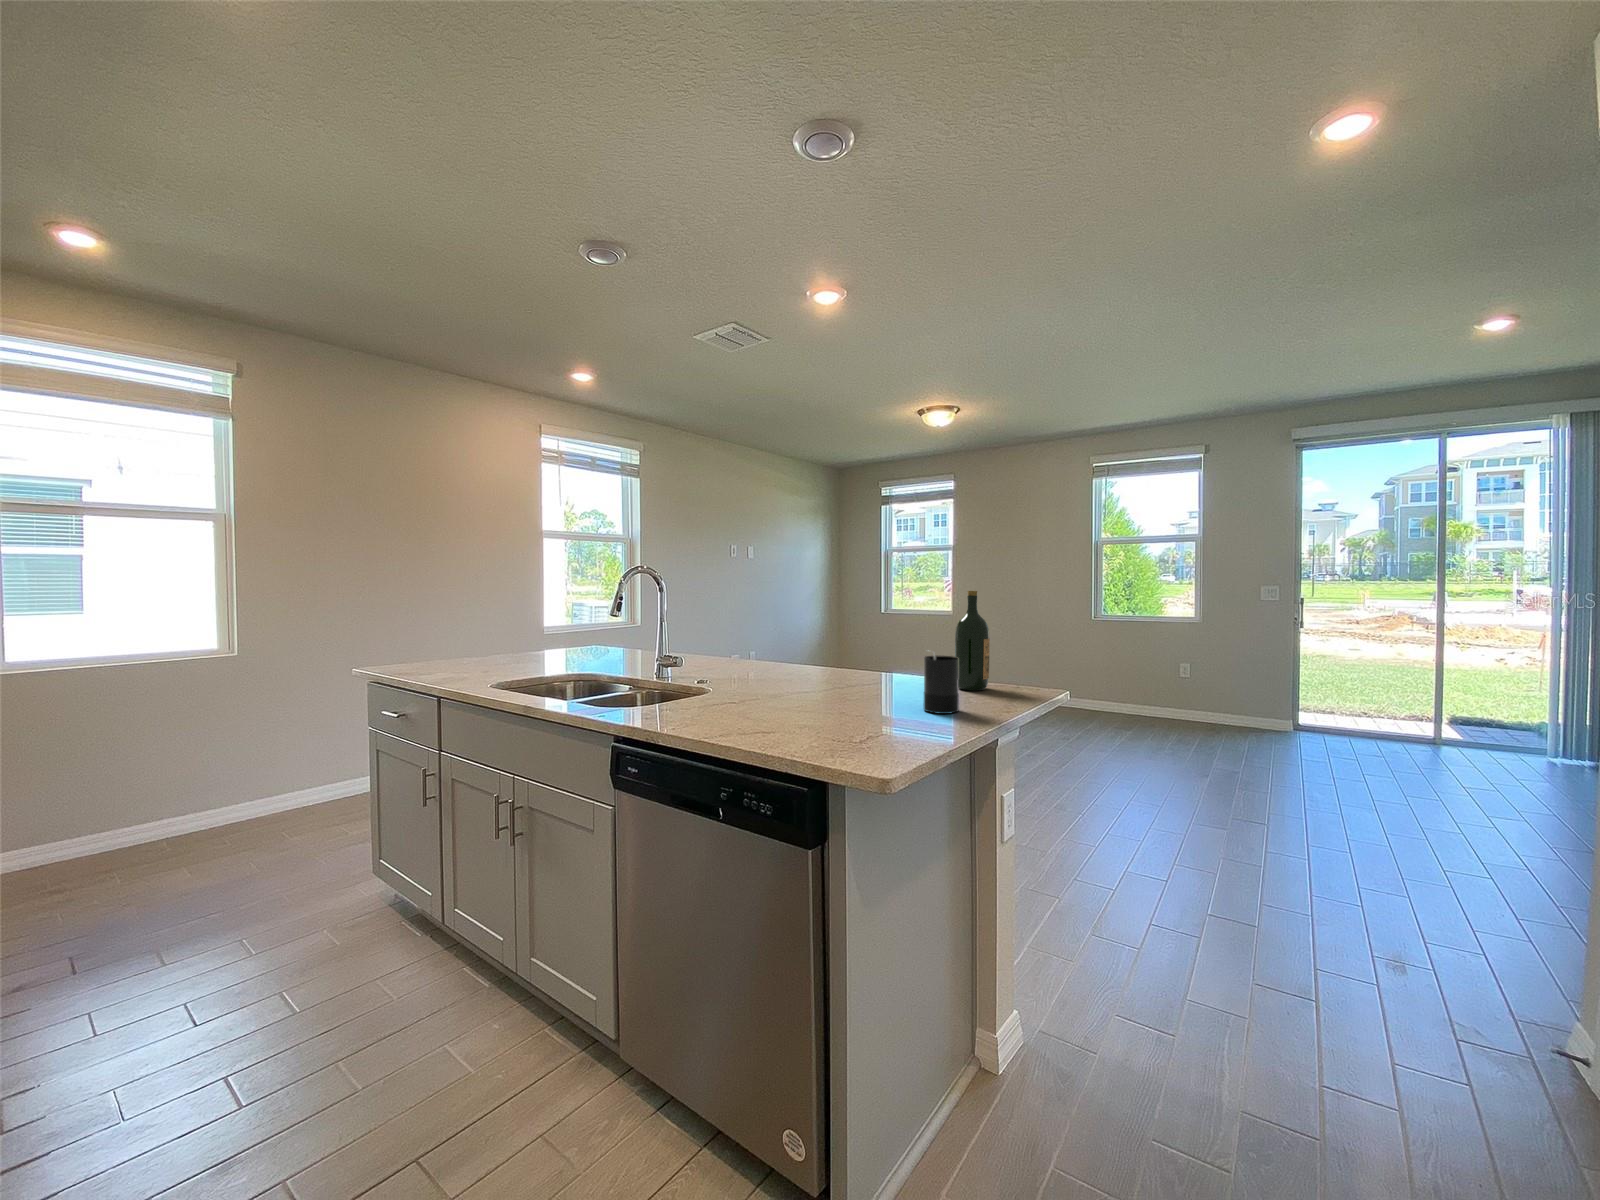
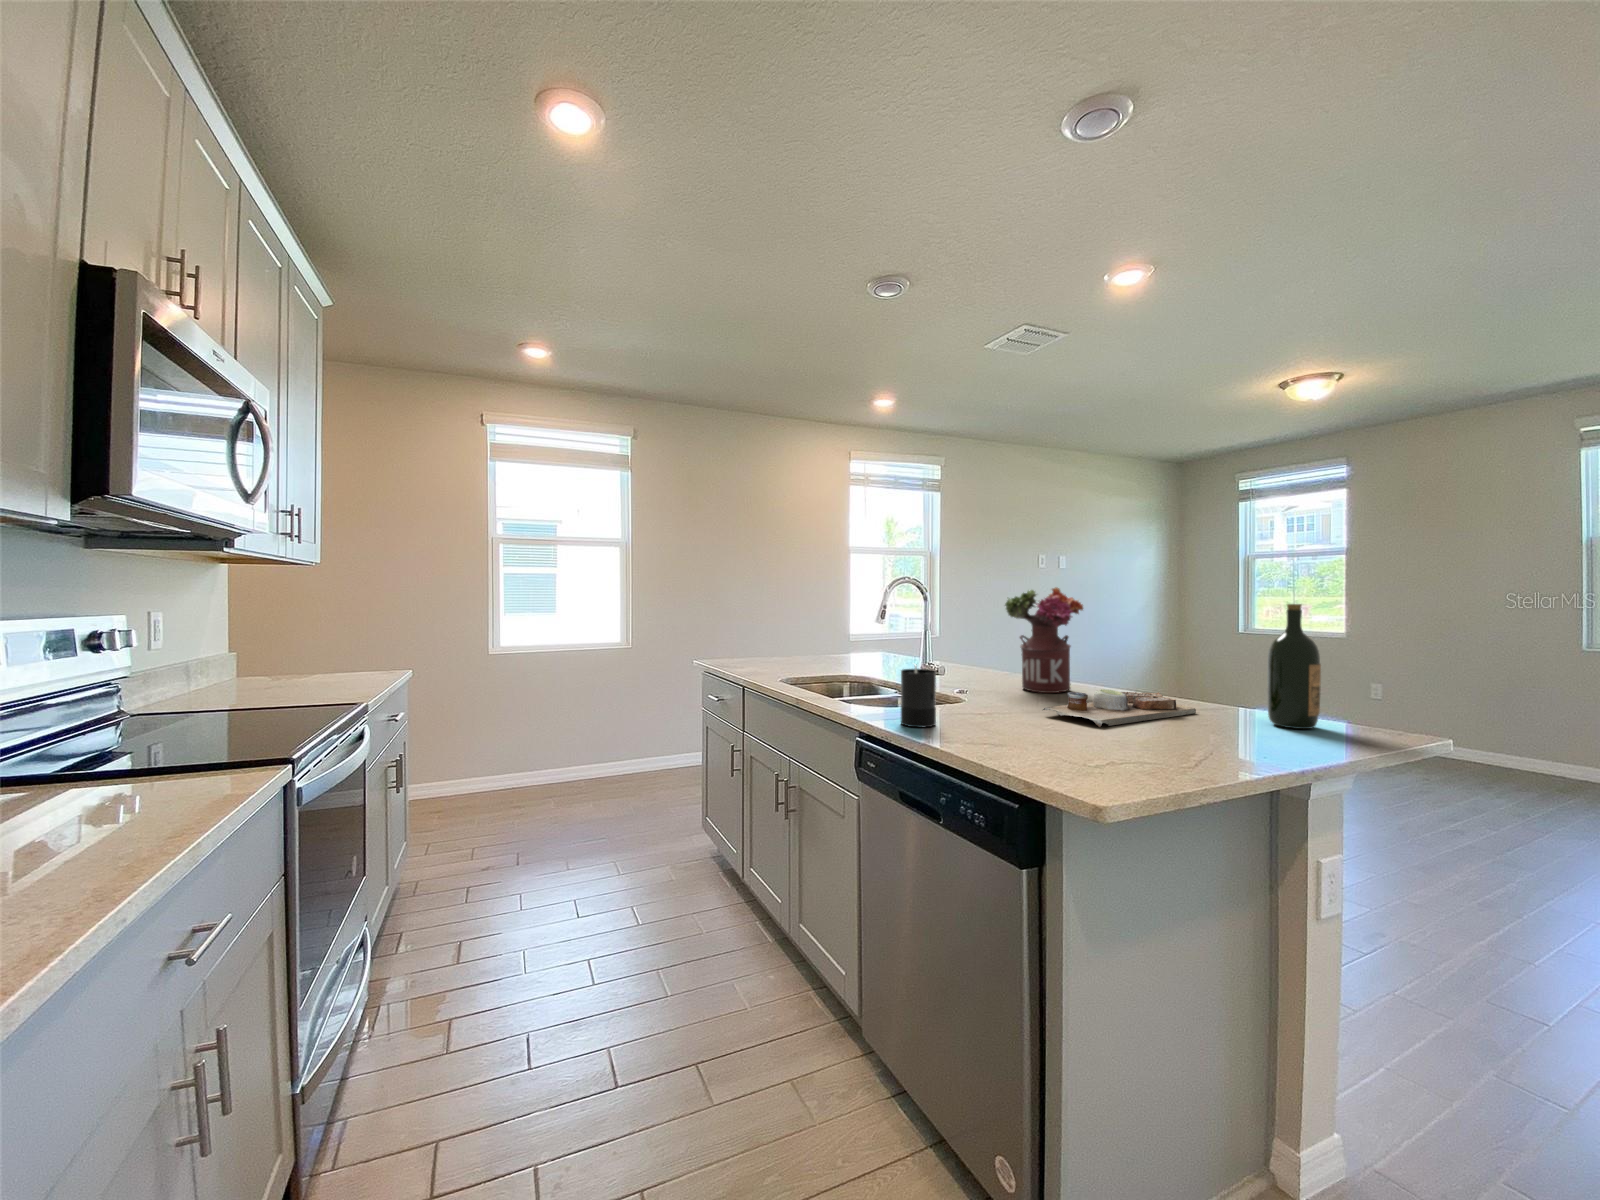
flower arrangement: none [737,576,808,676] -> present [1005,587,1083,693]
candle: present [924,652,959,714] -> present [901,664,936,727]
cutting board: none [787,669,903,705] -> present [1043,689,1196,727]

